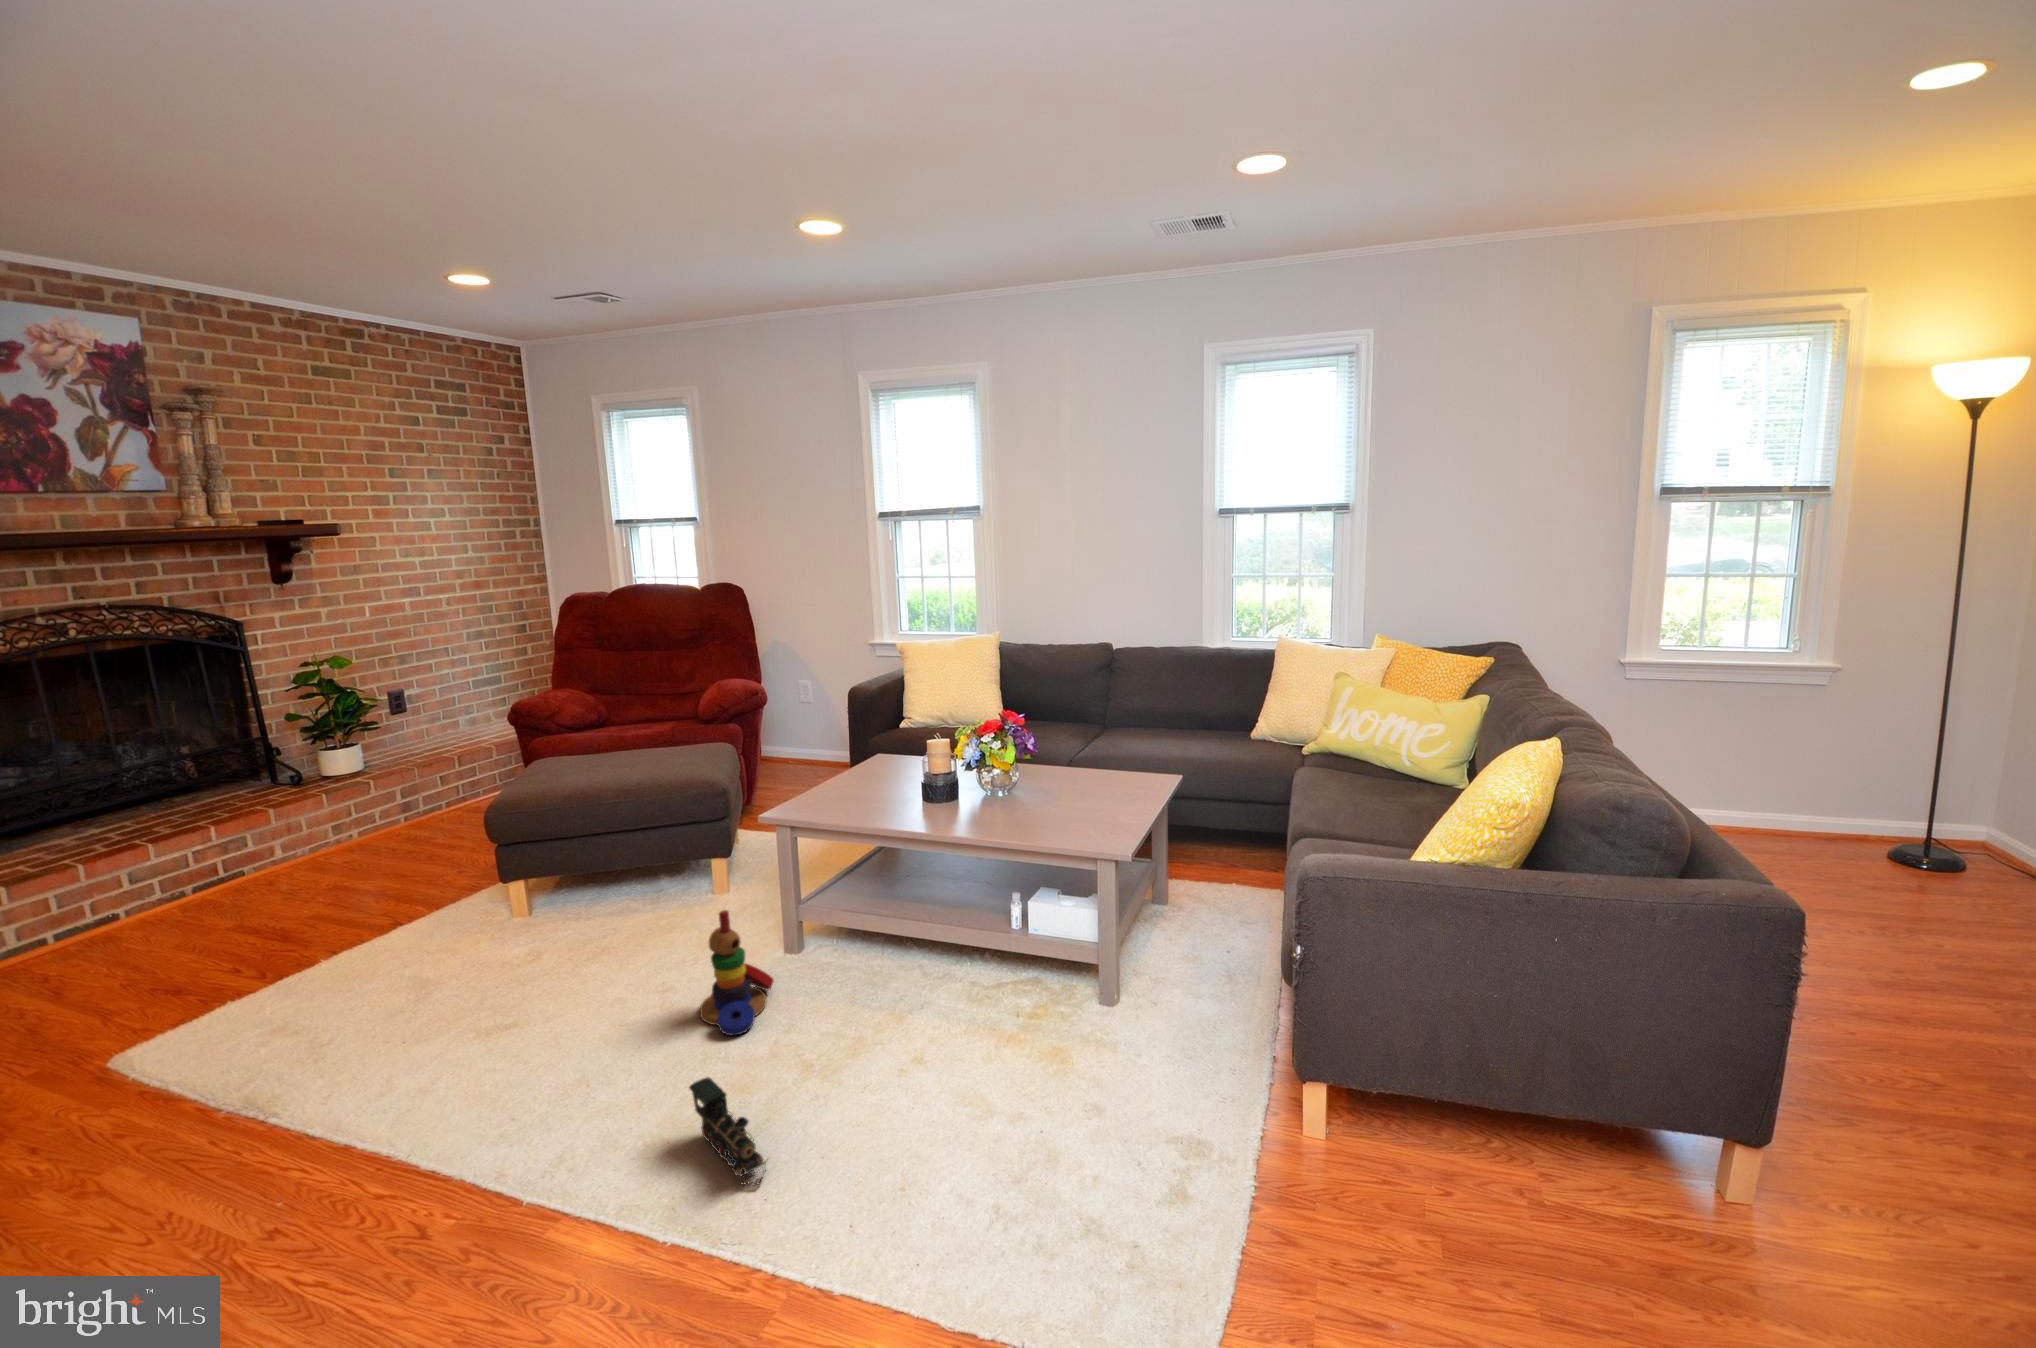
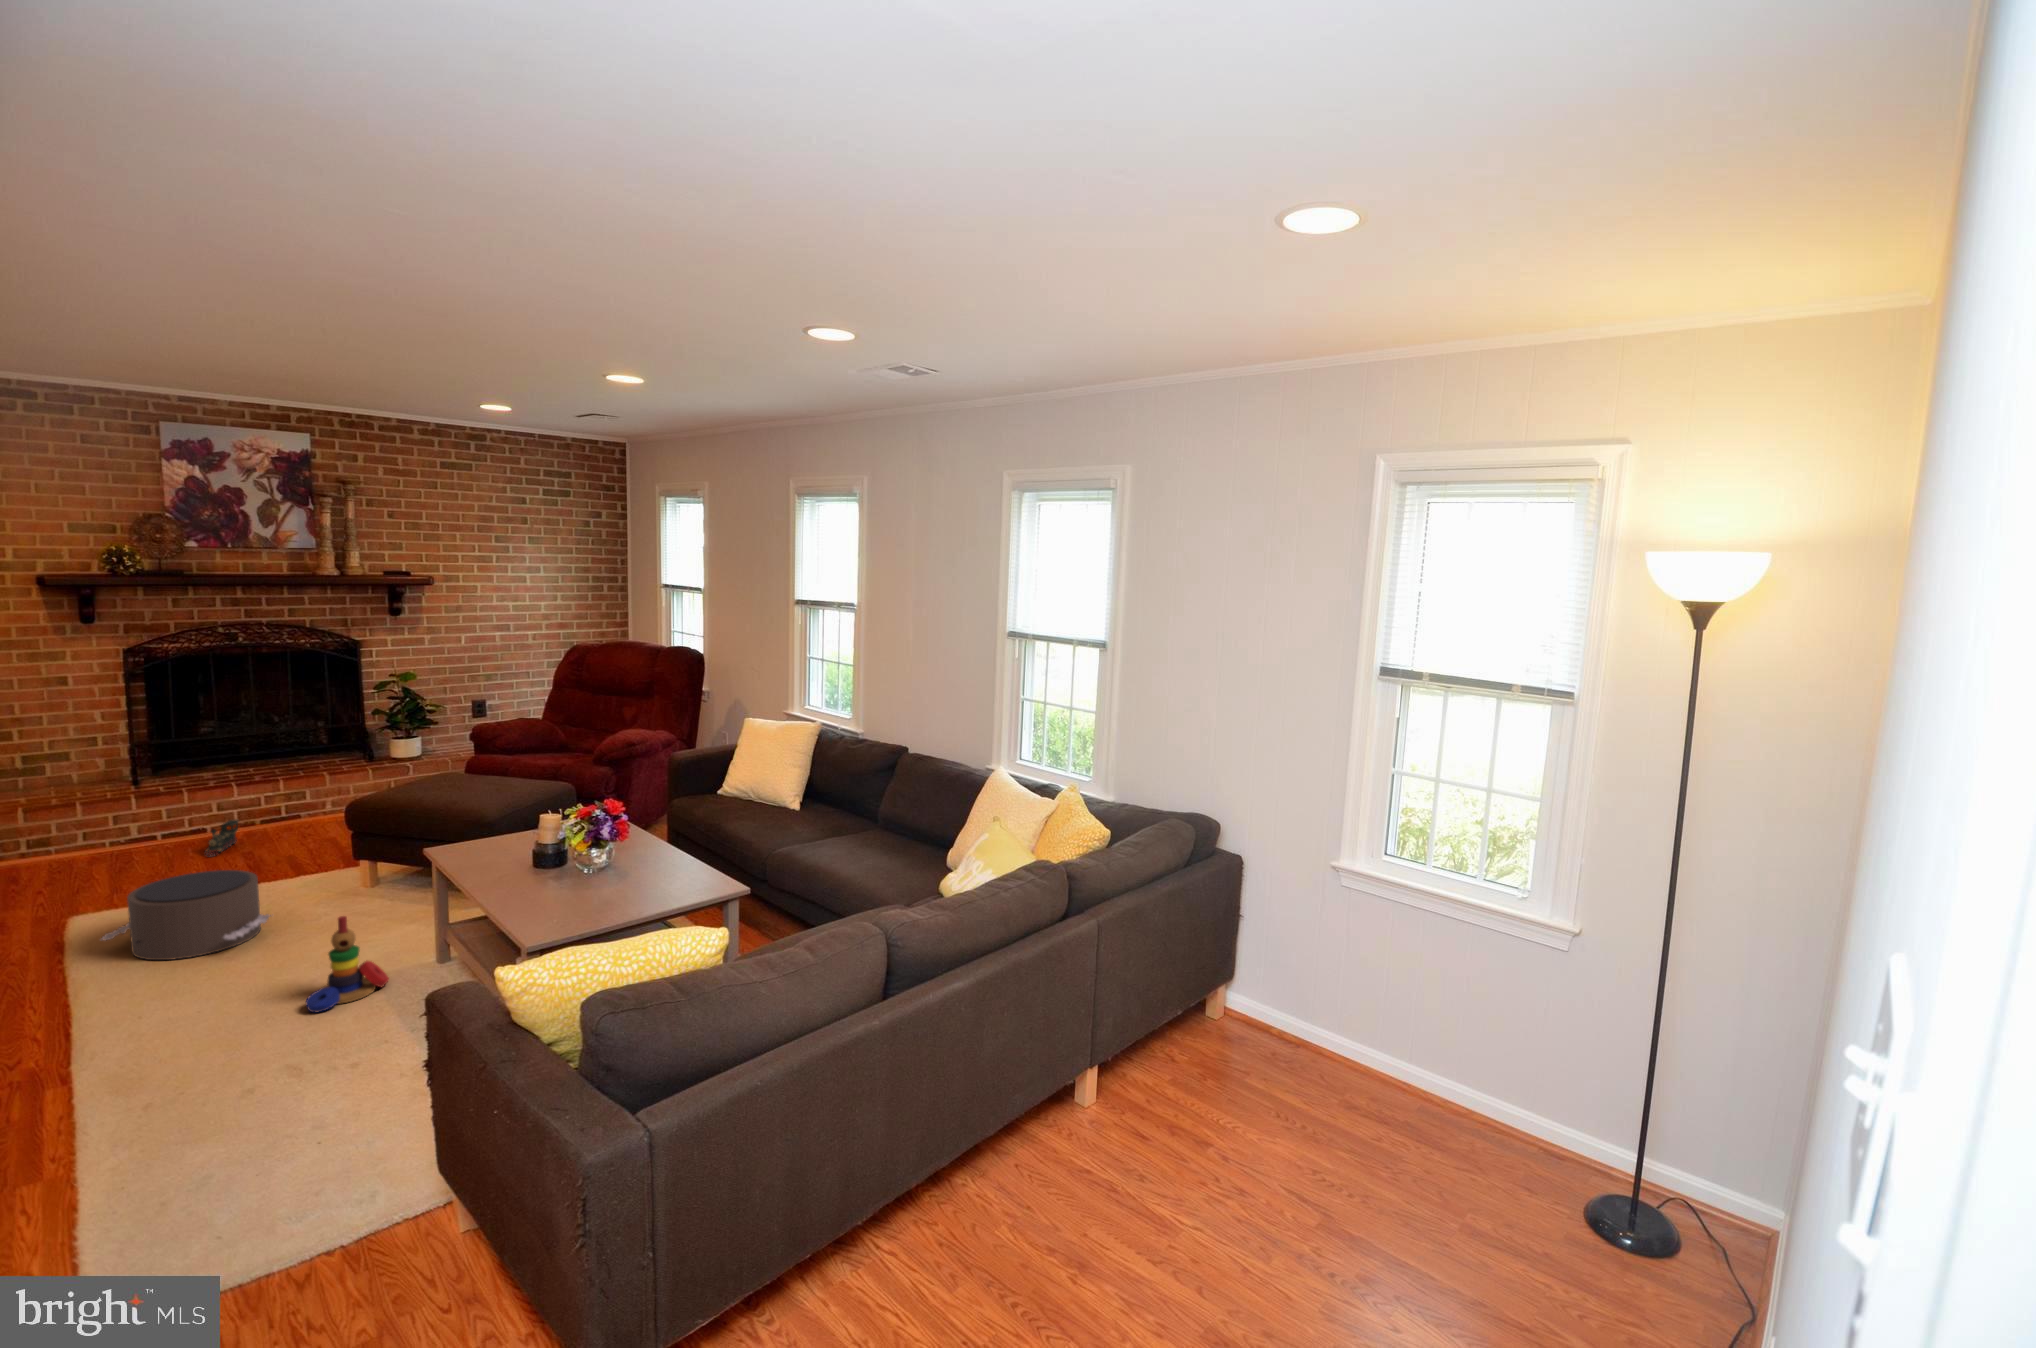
pouf: none [274,916,495,1062] -> present [102,870,271,960]
toy train: present [689,1077,766,1185] -> present [205,820,239,856]

